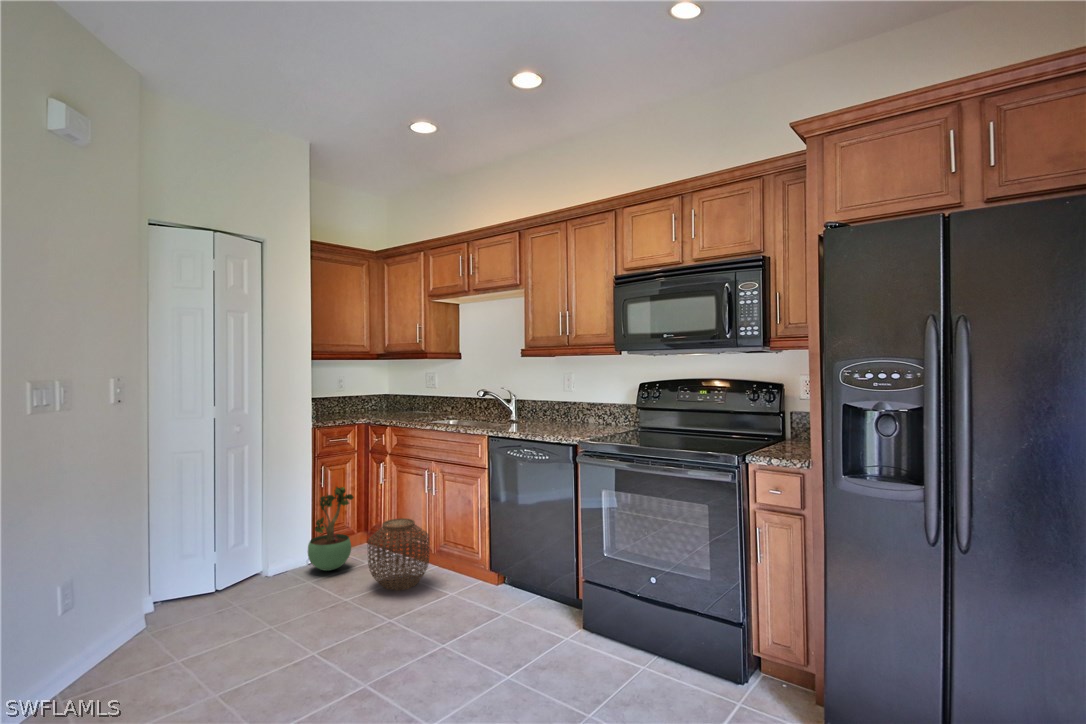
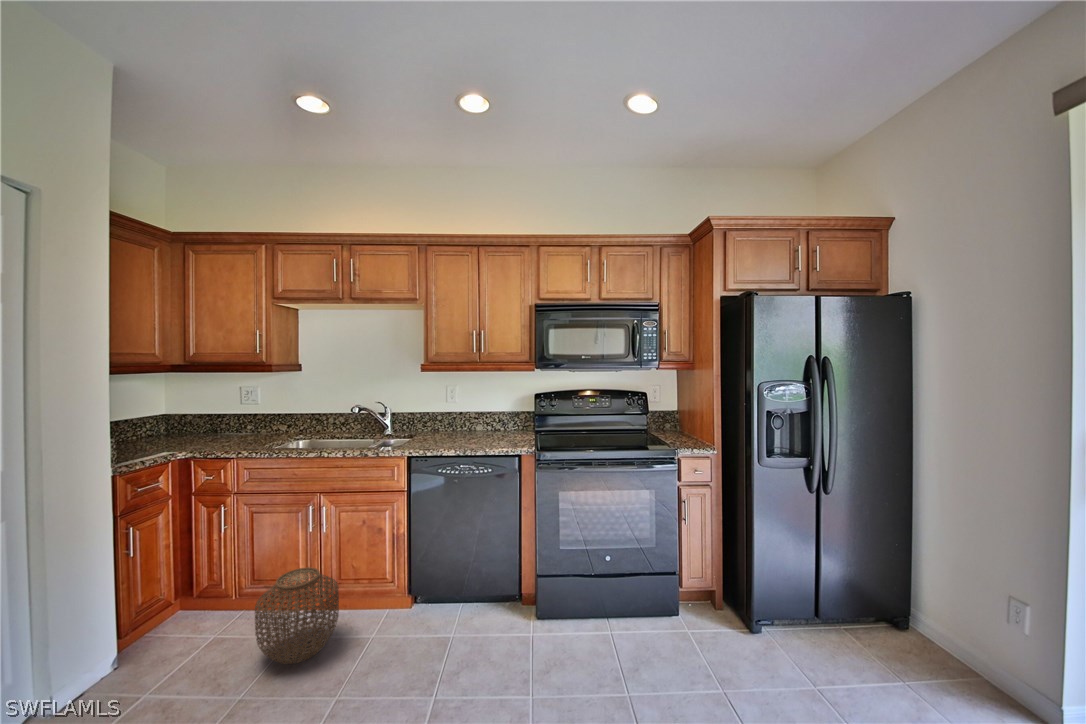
potted plant: present [308,487,354,571] -> none [122,551,199,679]

